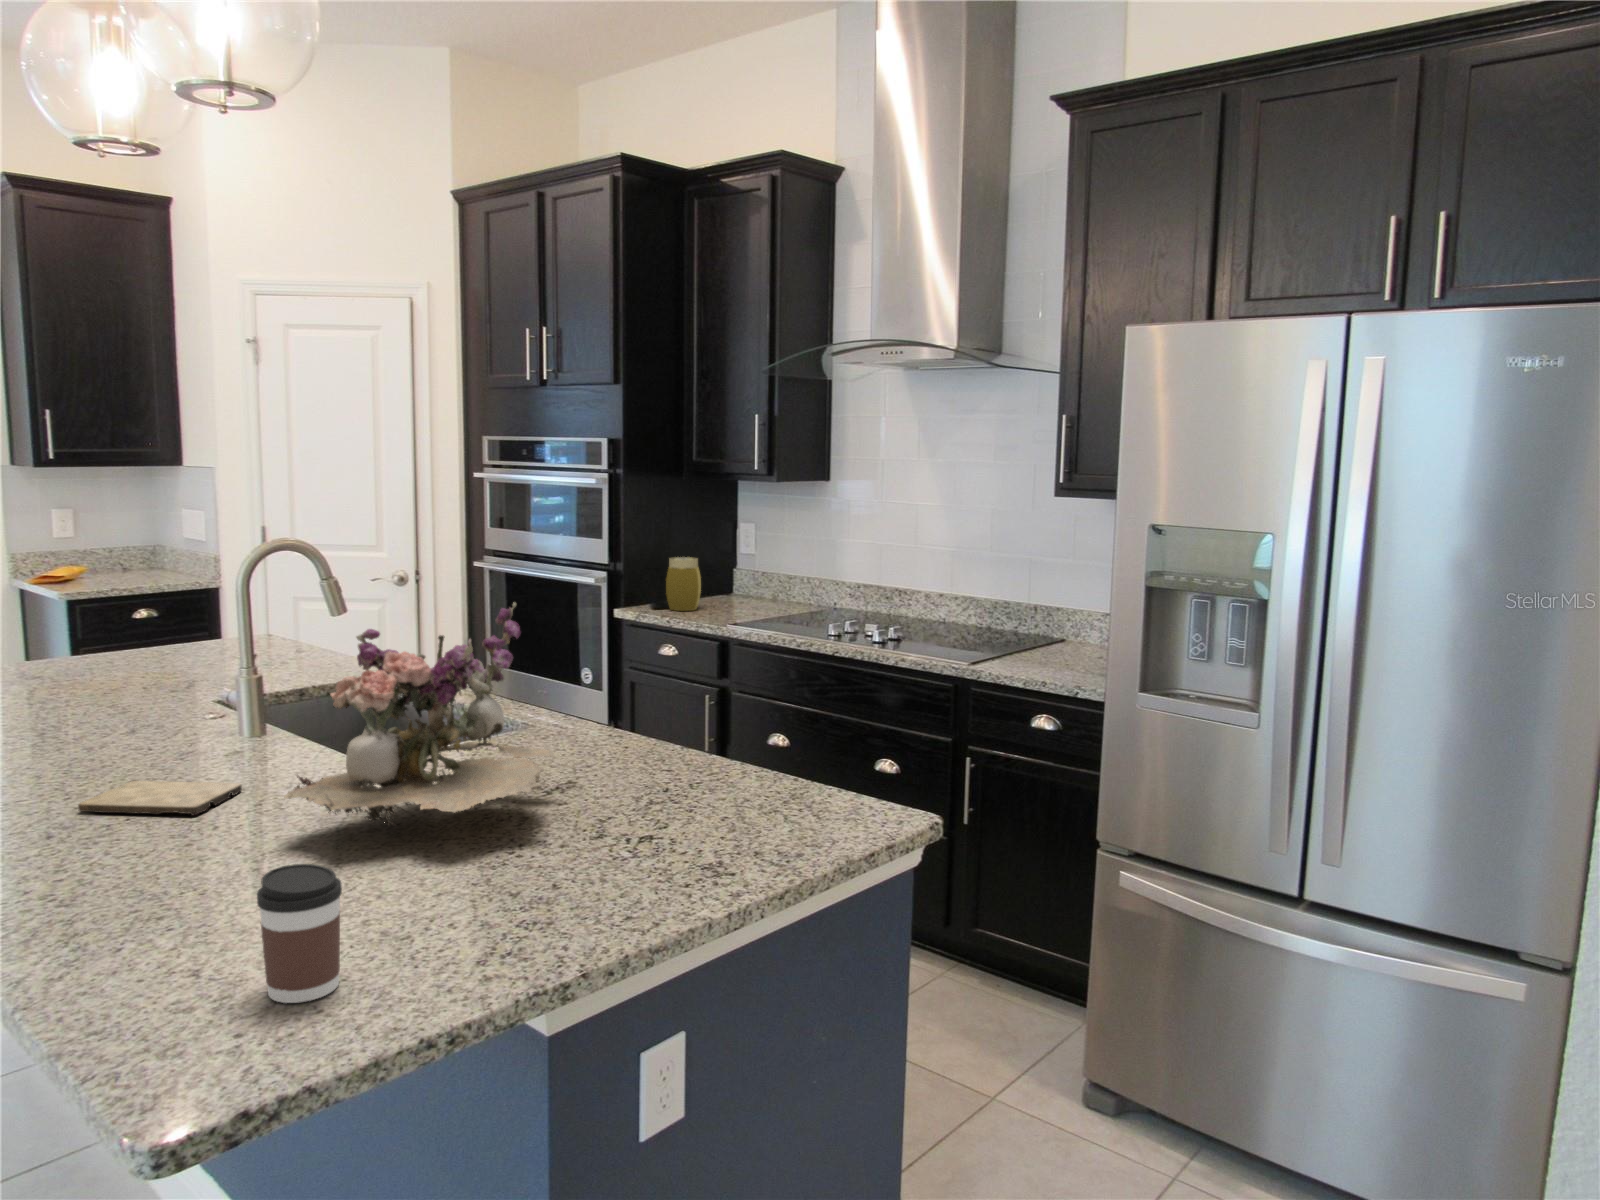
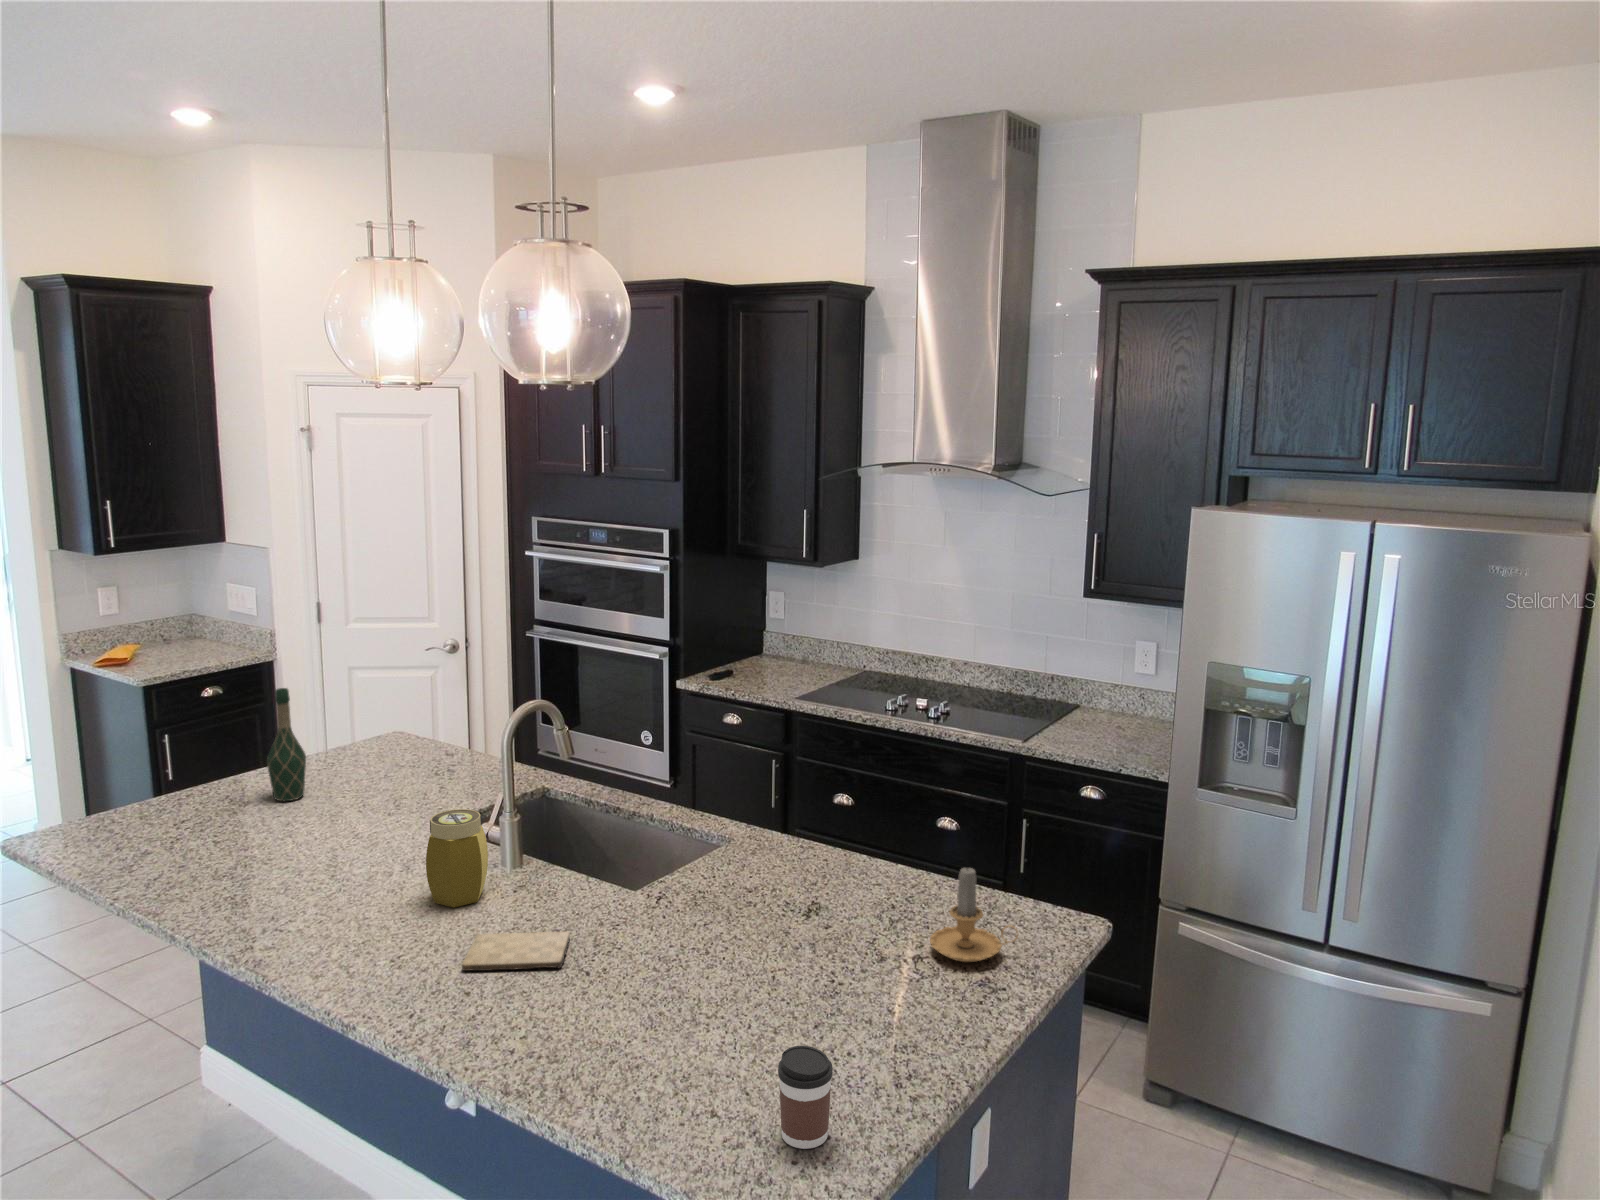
wine bottle: none [60,548,107,676] -> present [267,688,306,801]
jar: present [666,557,701,611] -> present [426,809,488,907]
flower arrangement: present [284,603,555,824] -> none [659,778,851,974]
candle: none [666,707,782,835] -> present [930,868,1018,962]

